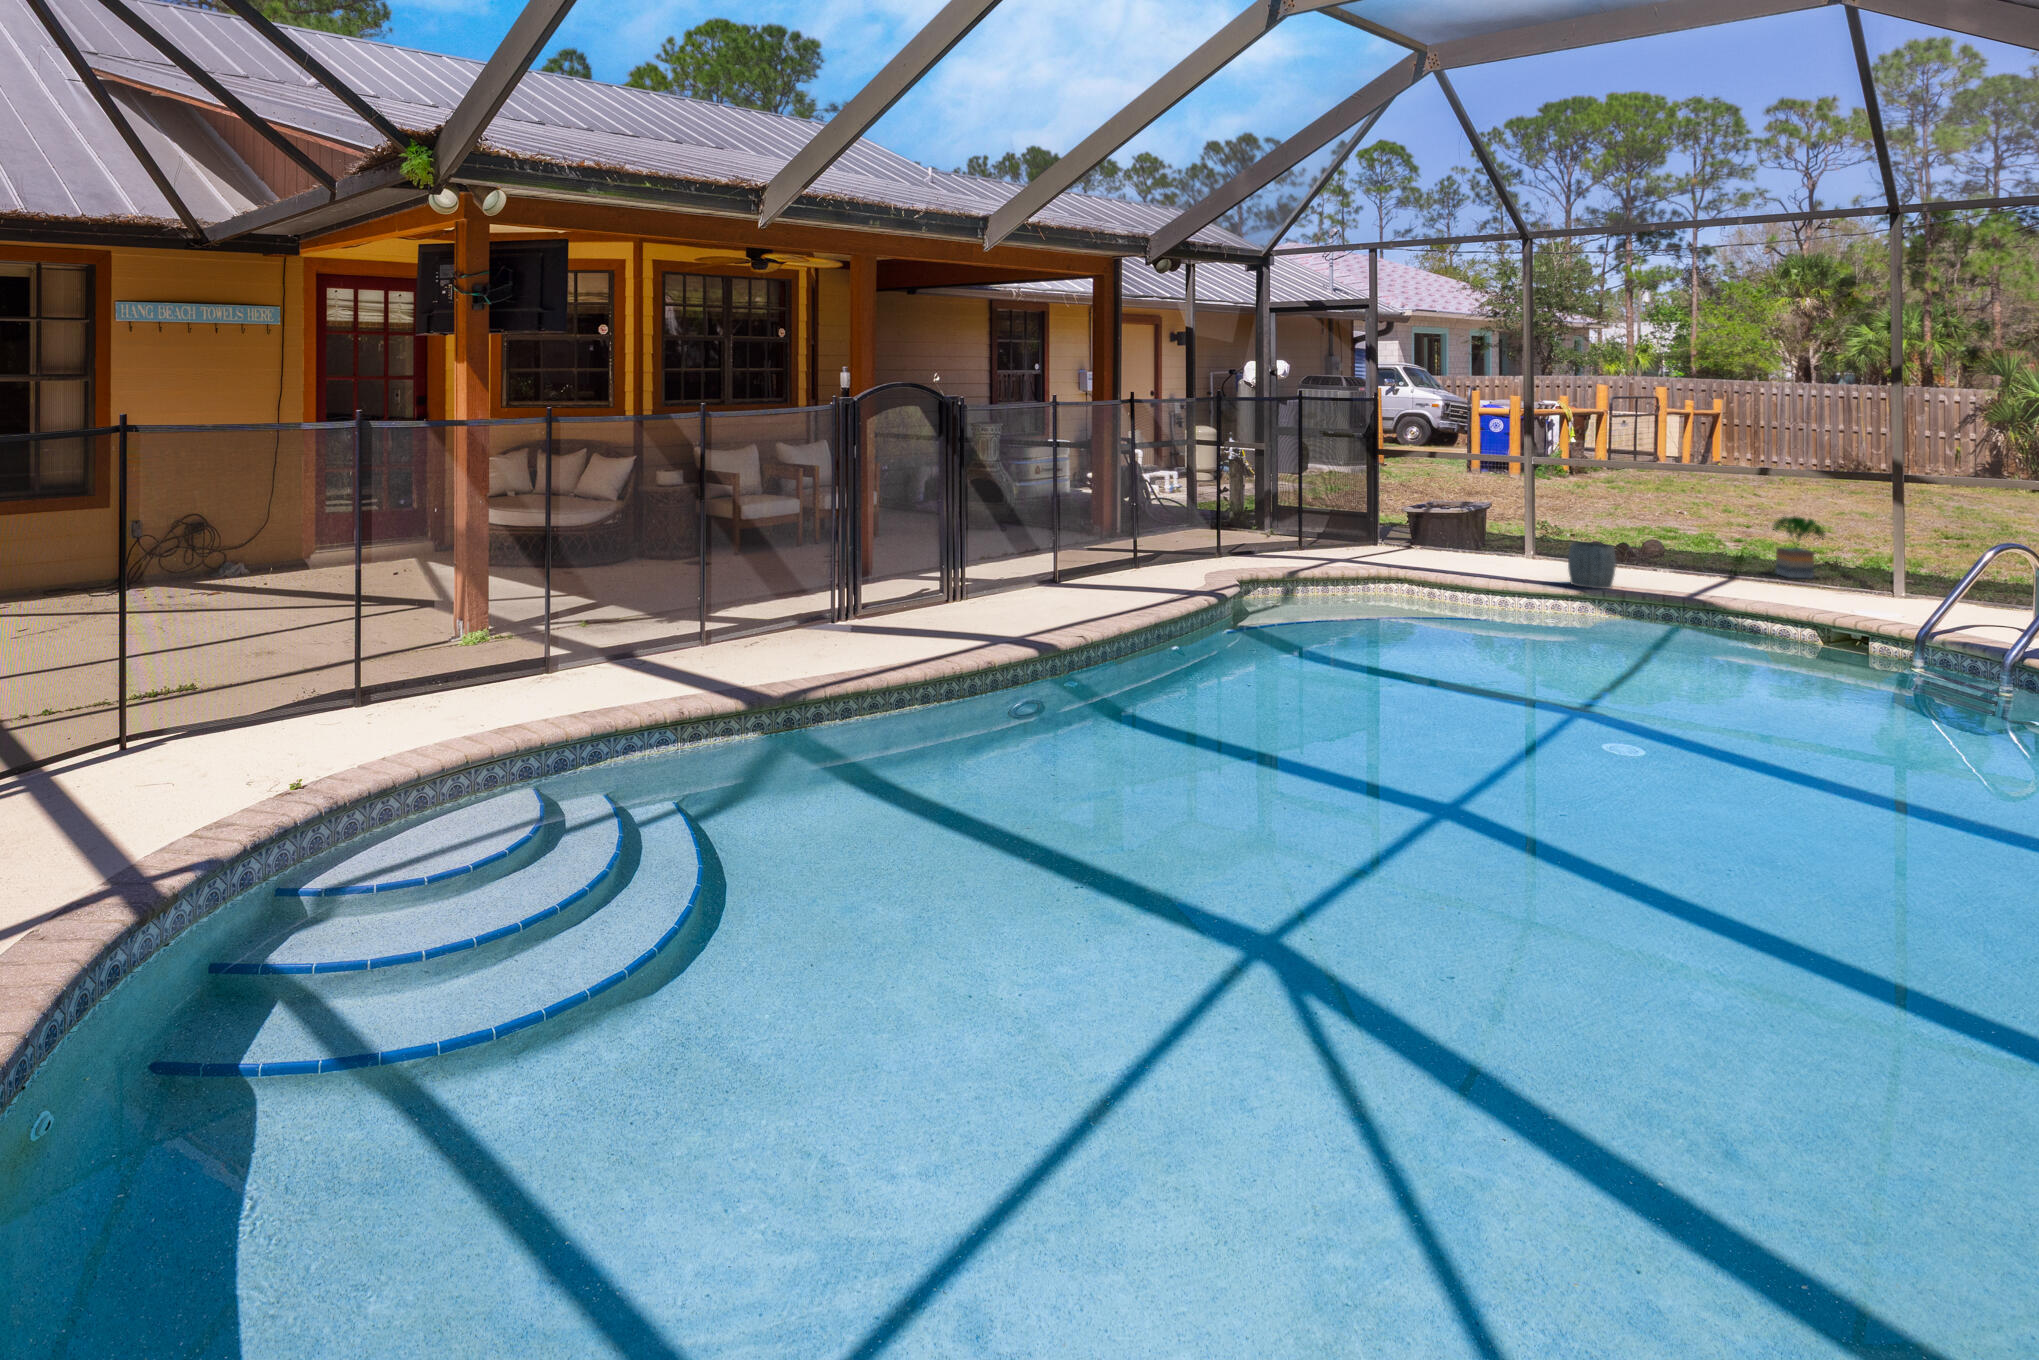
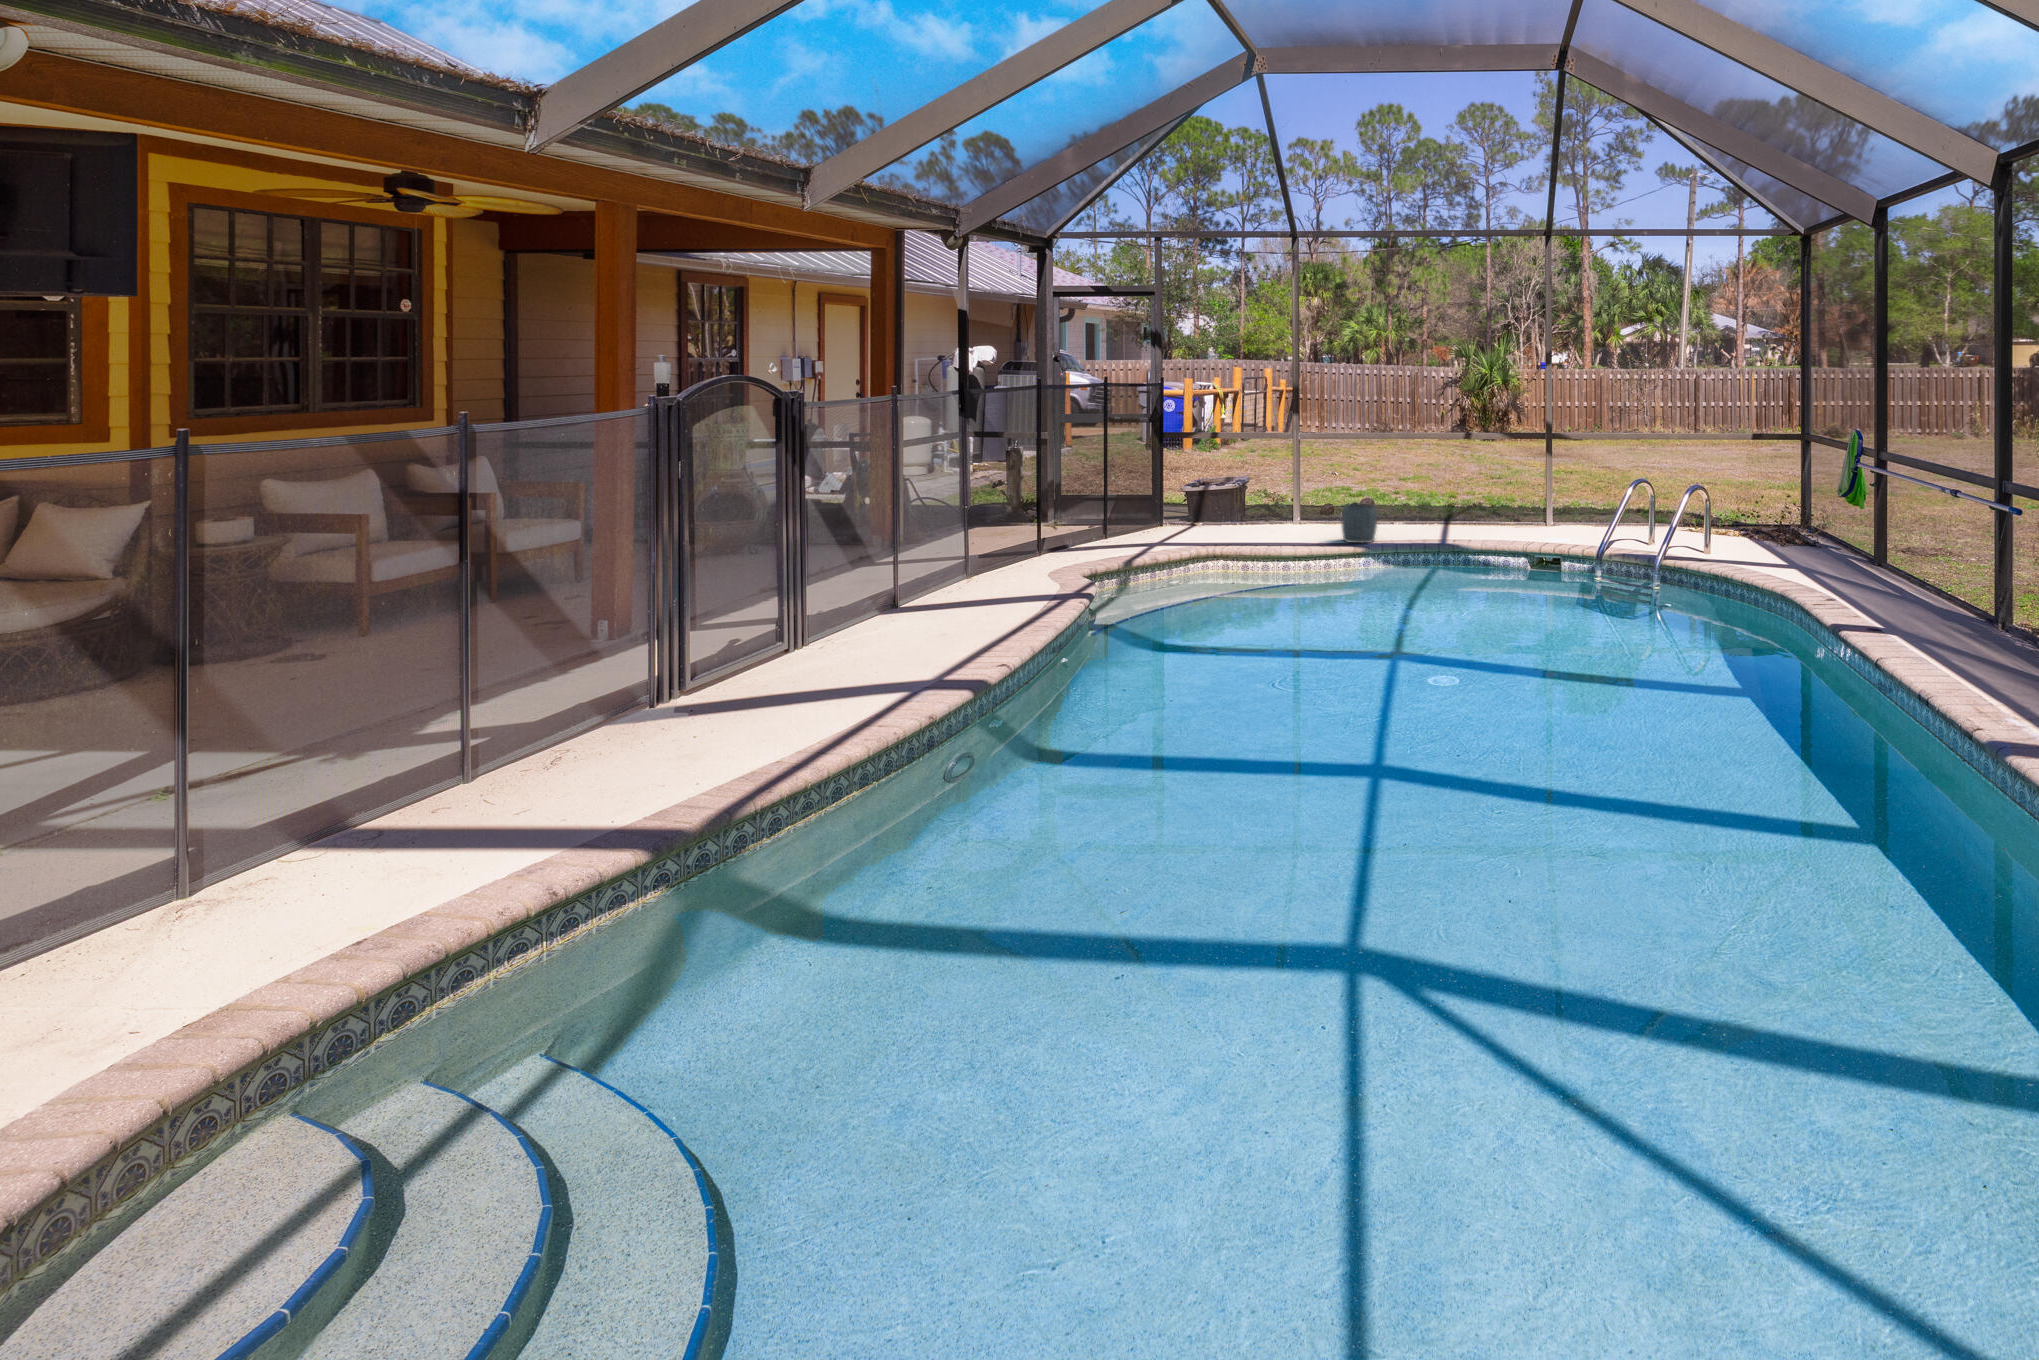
potted tree: present [1772,516,1825,579] -> none [1452,469,1489,518]

